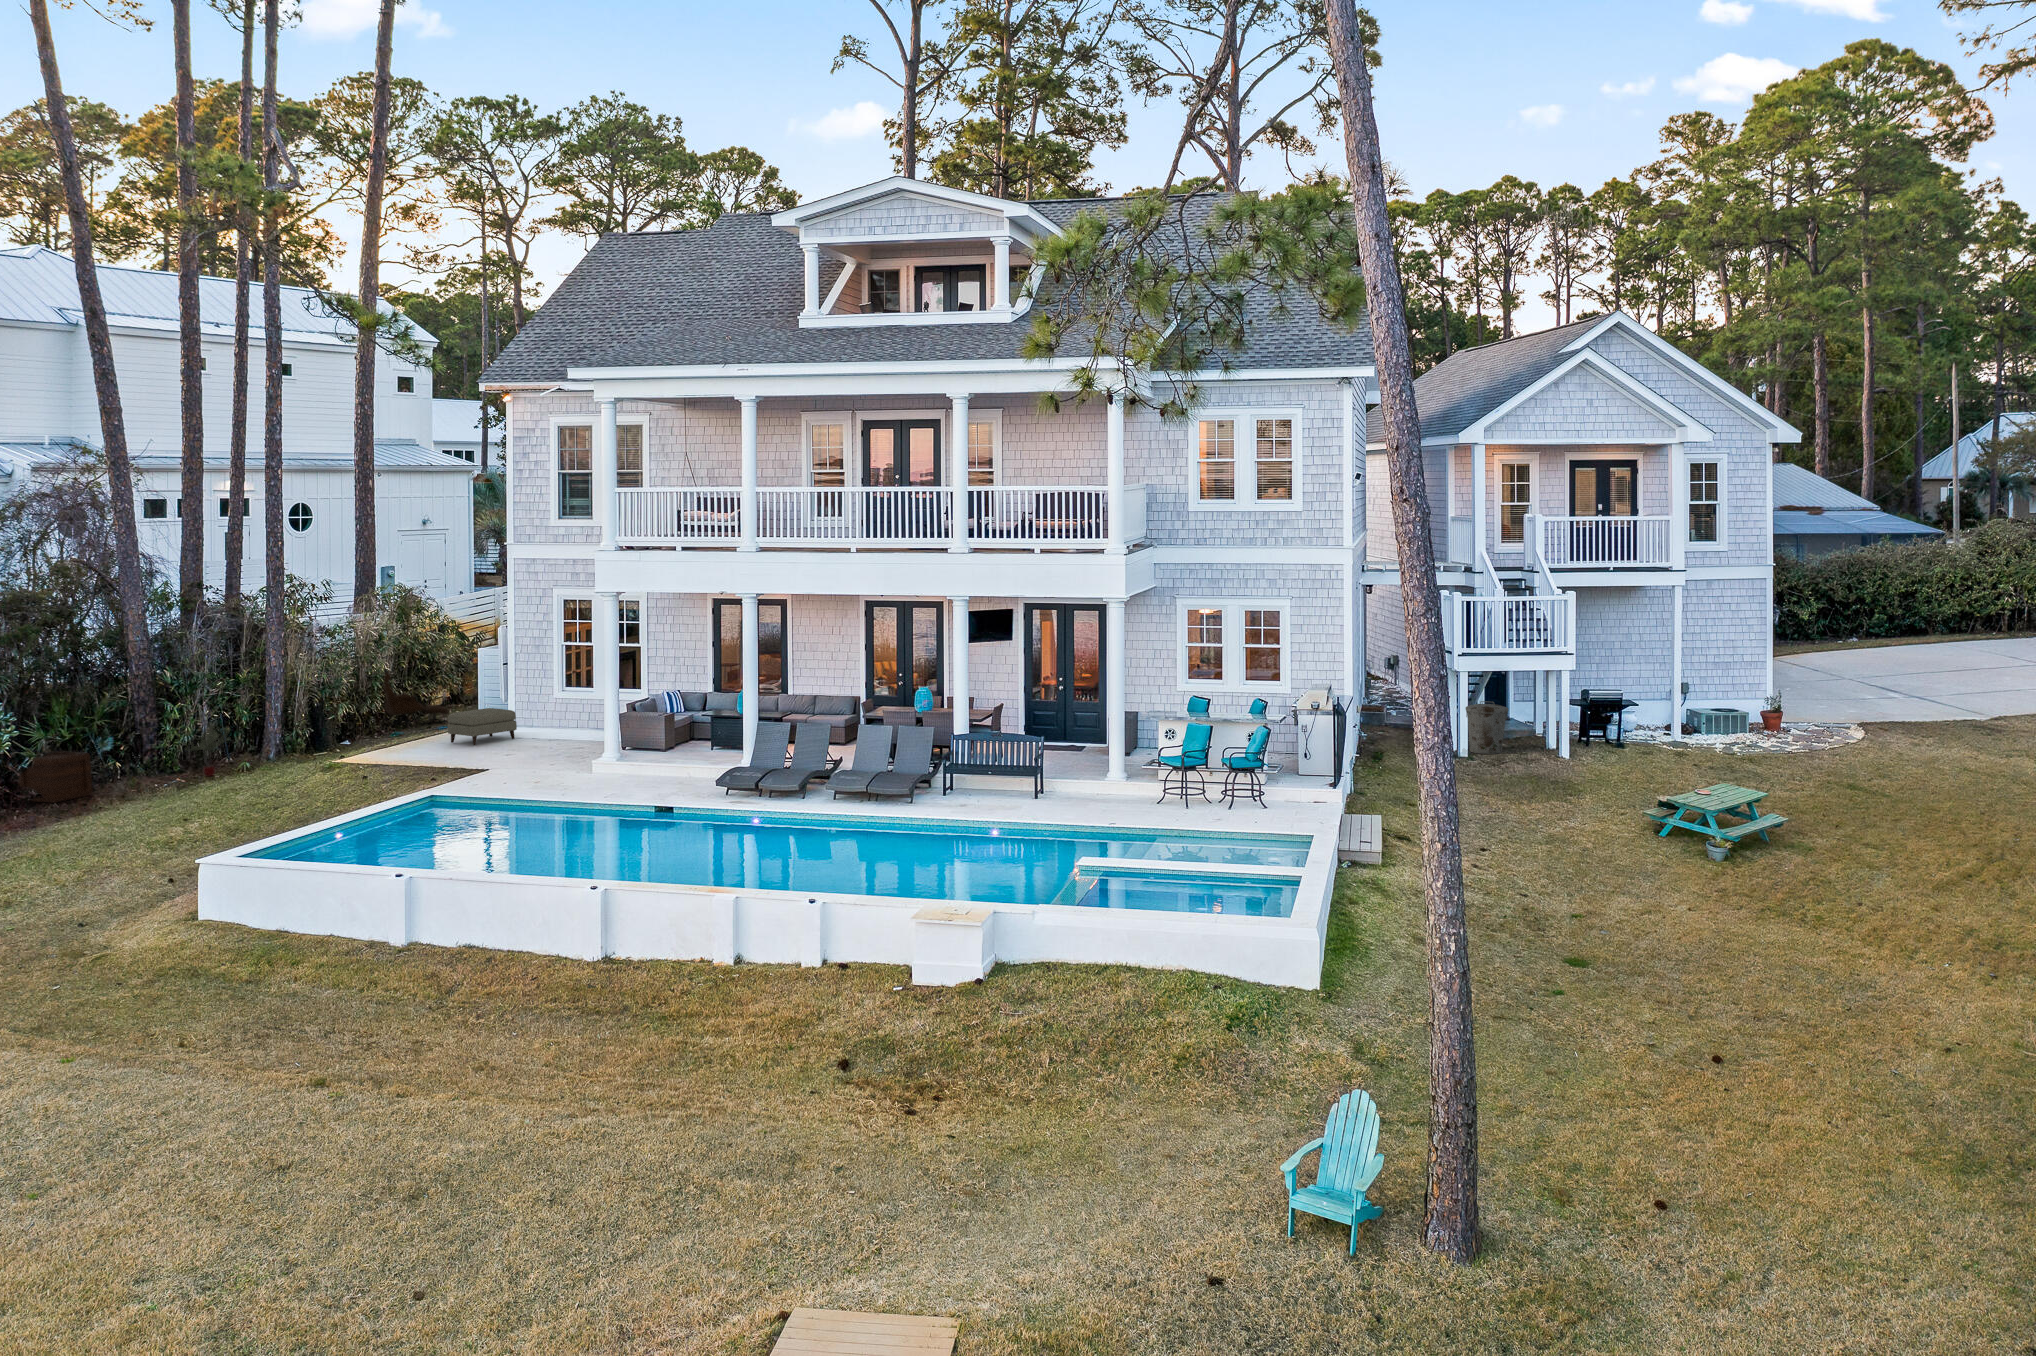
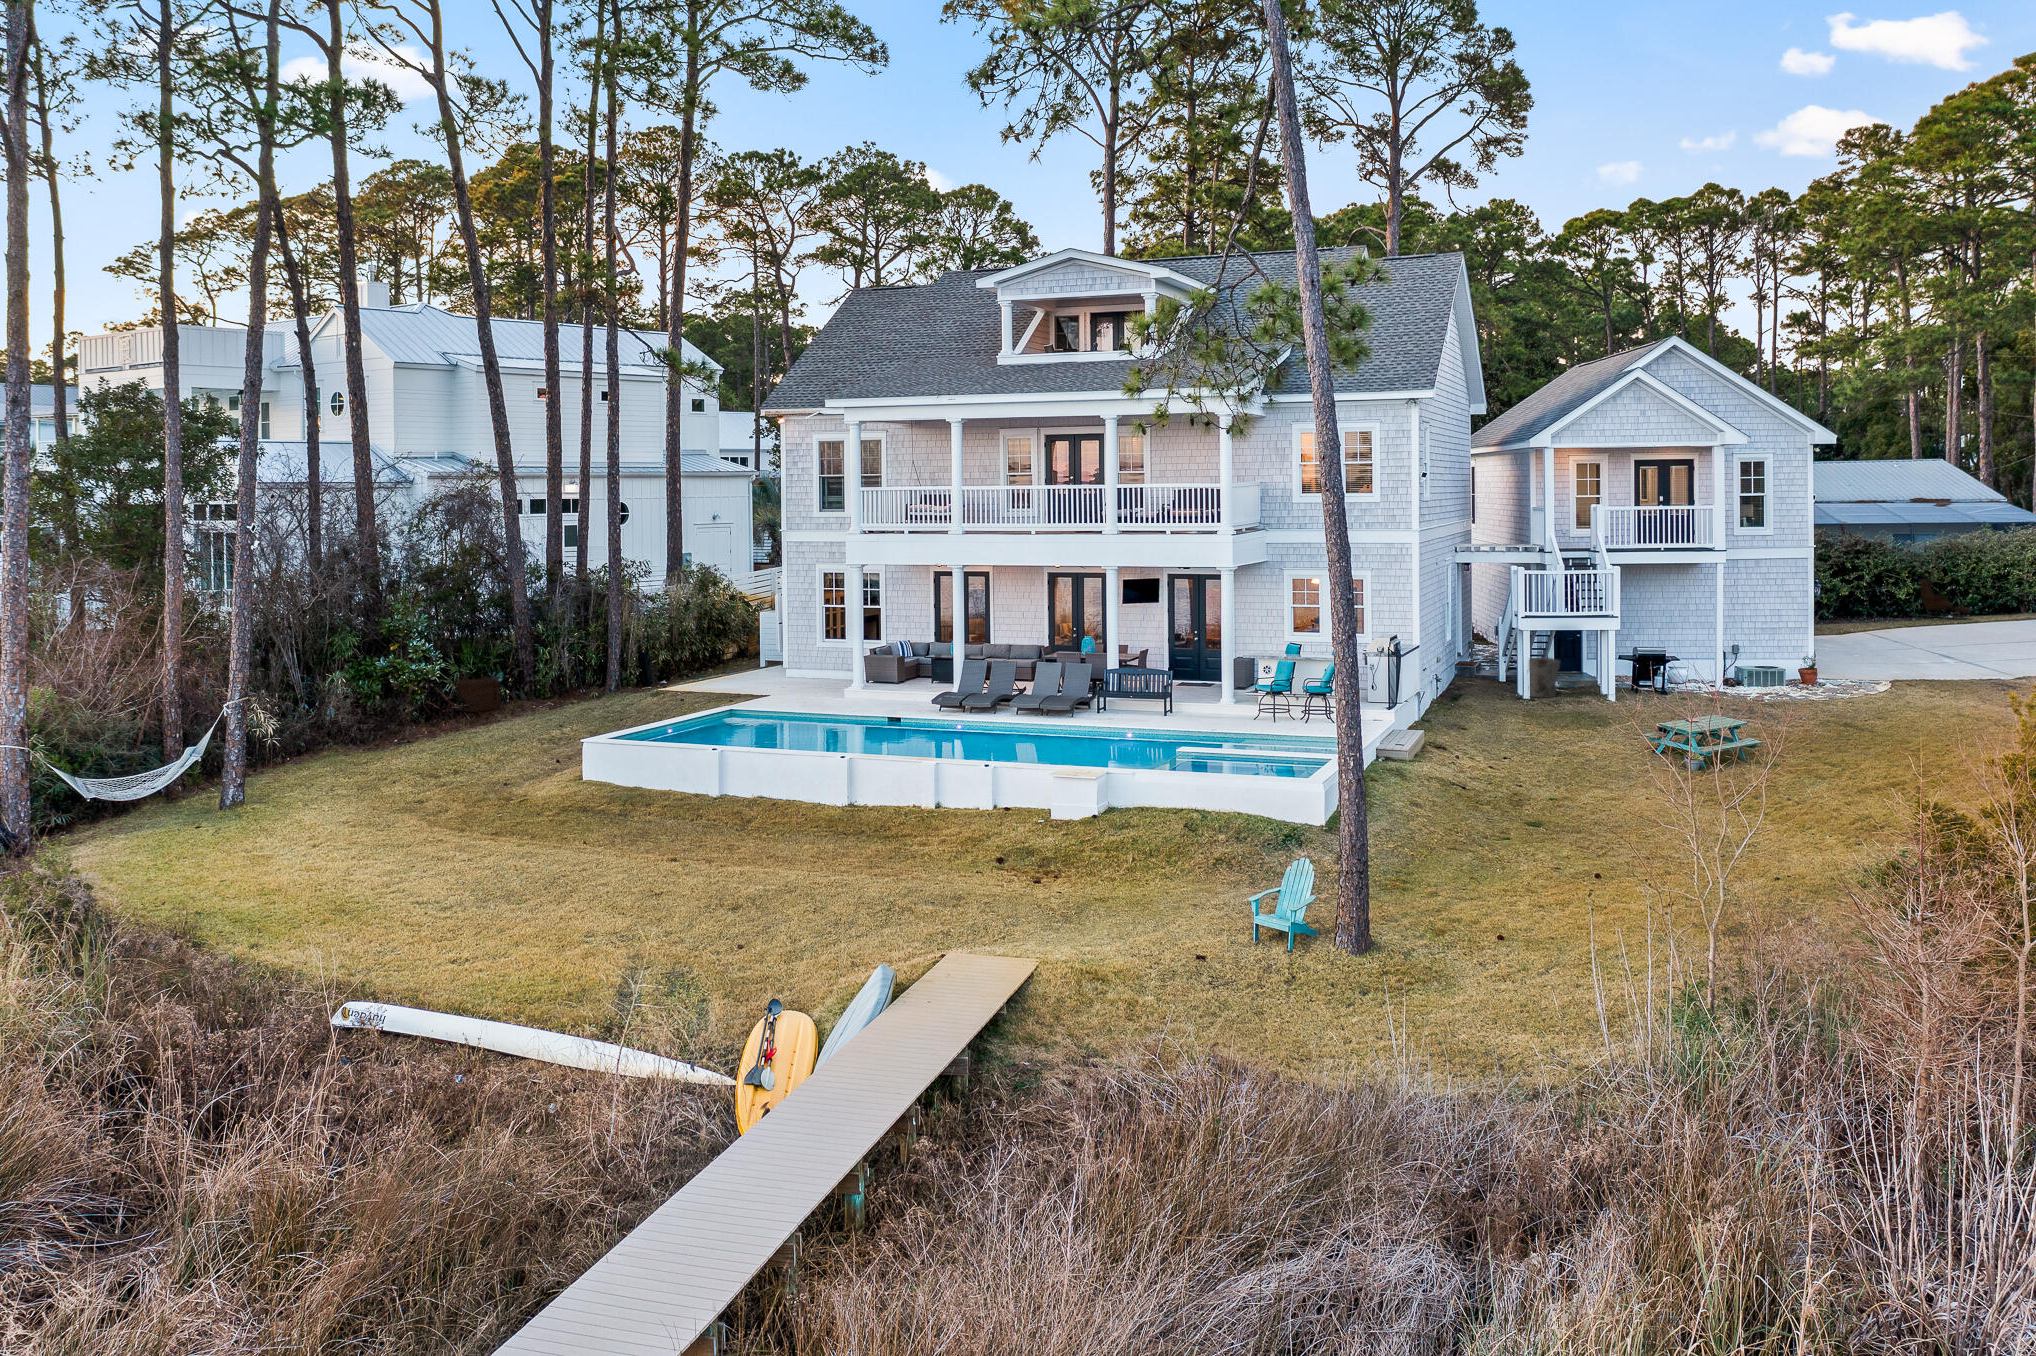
lounge chair: present [384,672,449,728] -> present [1921,579,1971,618]
ottoman: present [448,708,517,746] -> none [739,654,788,680]
potted tree: present [185,724,230,777] -> none [557,660,588,699]

